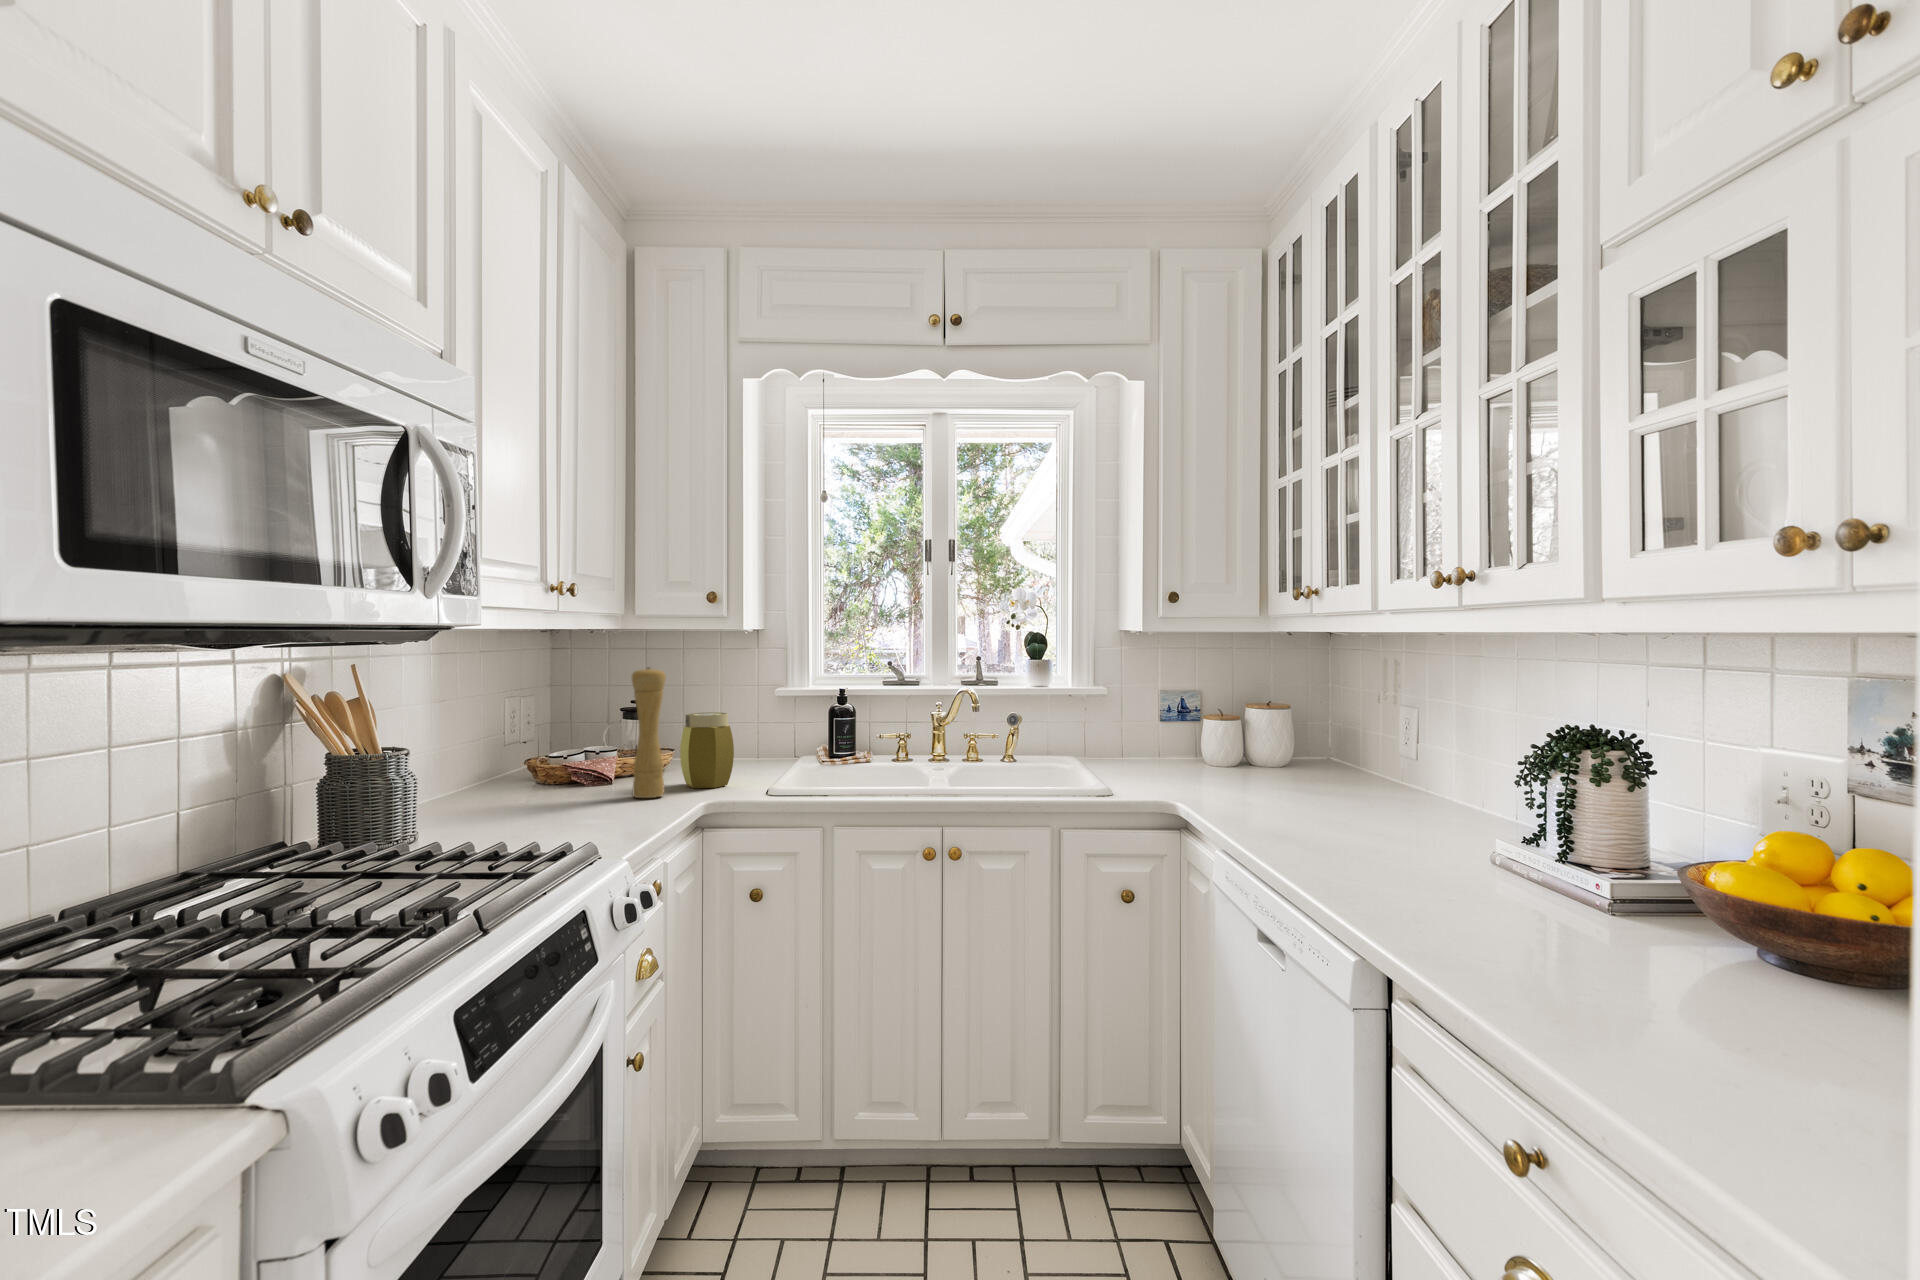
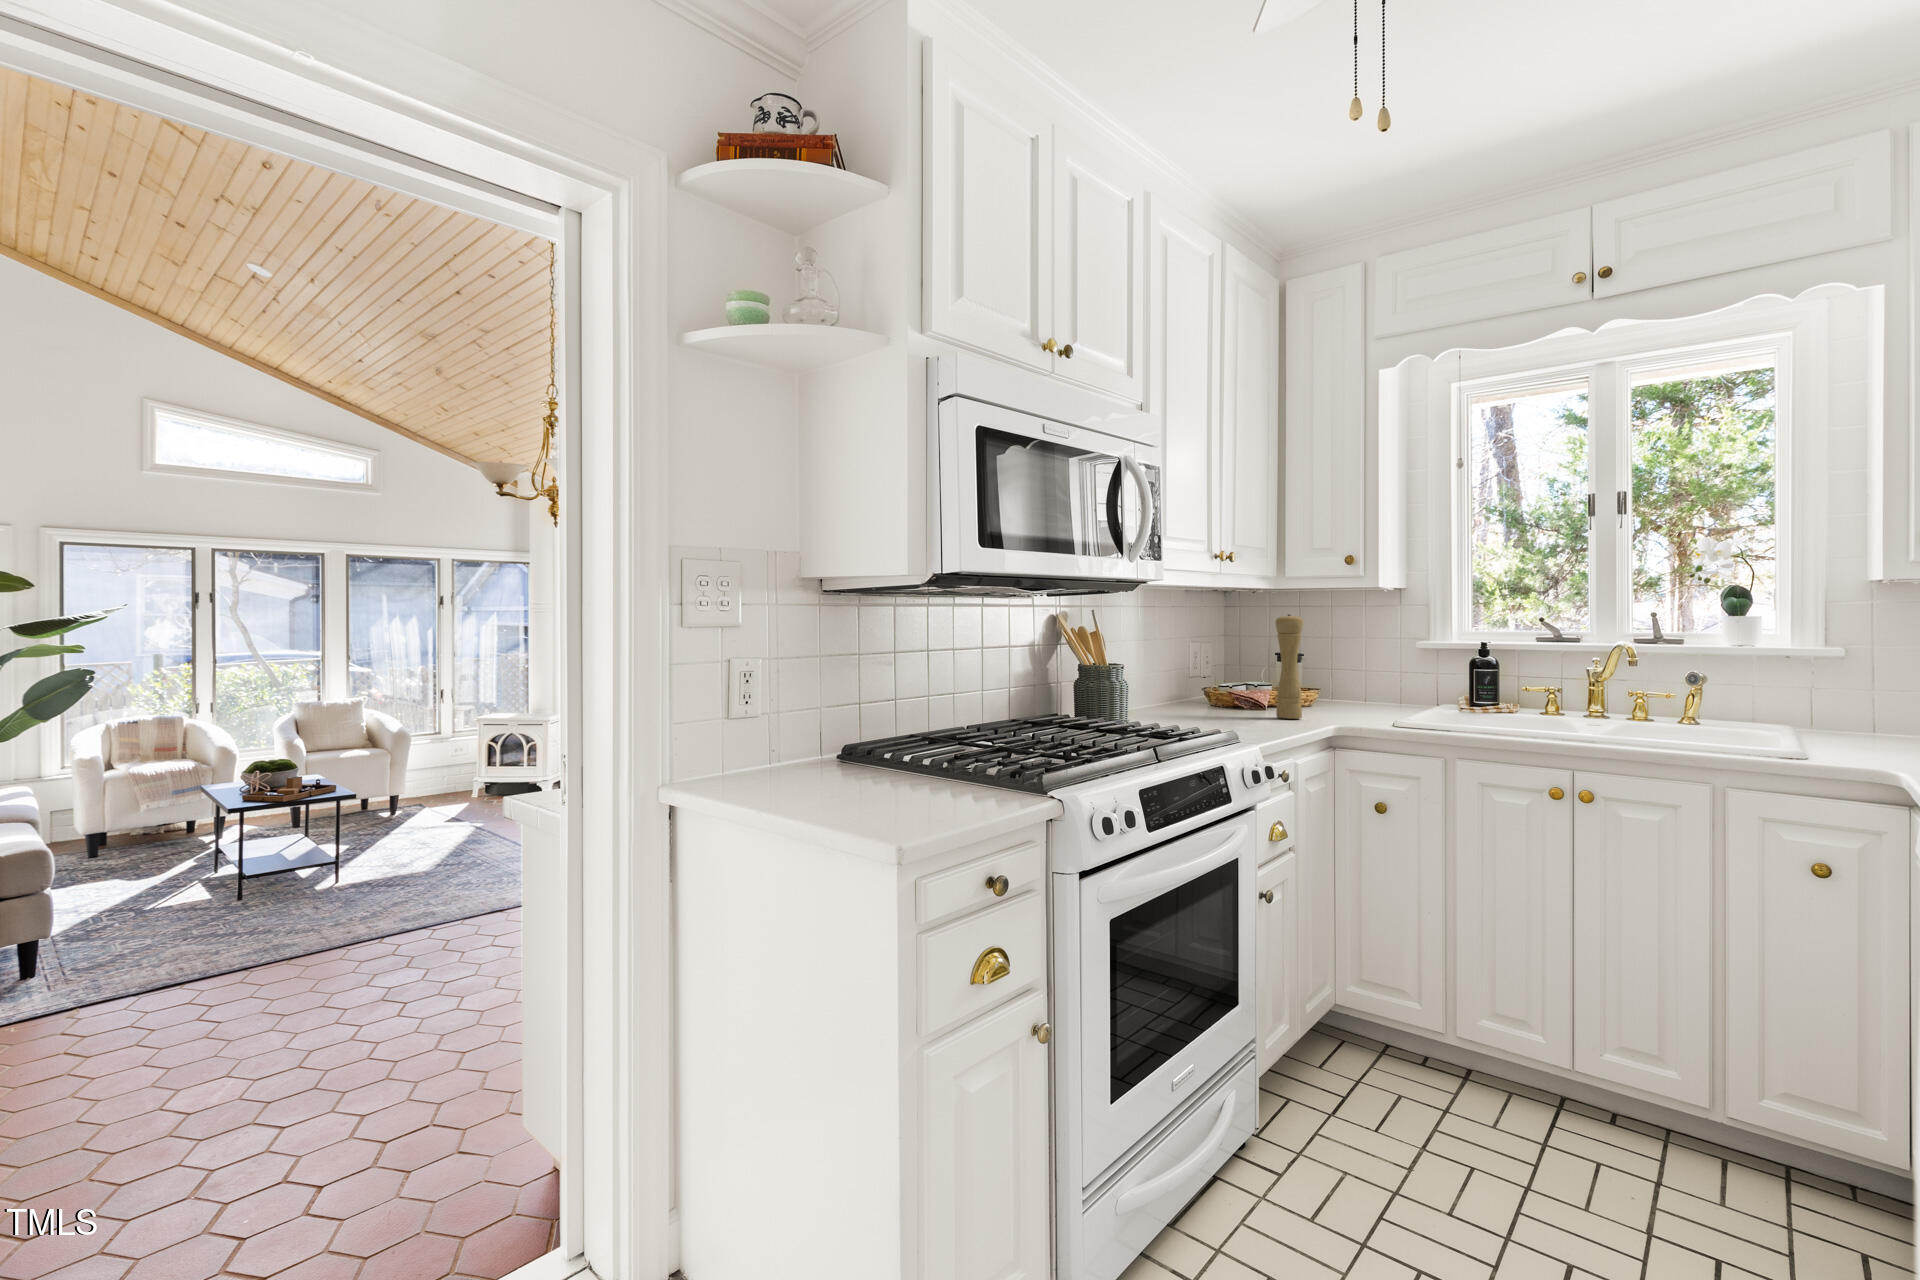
jar: present [680,712,734,788] -> none [1319,656,1365,718]

